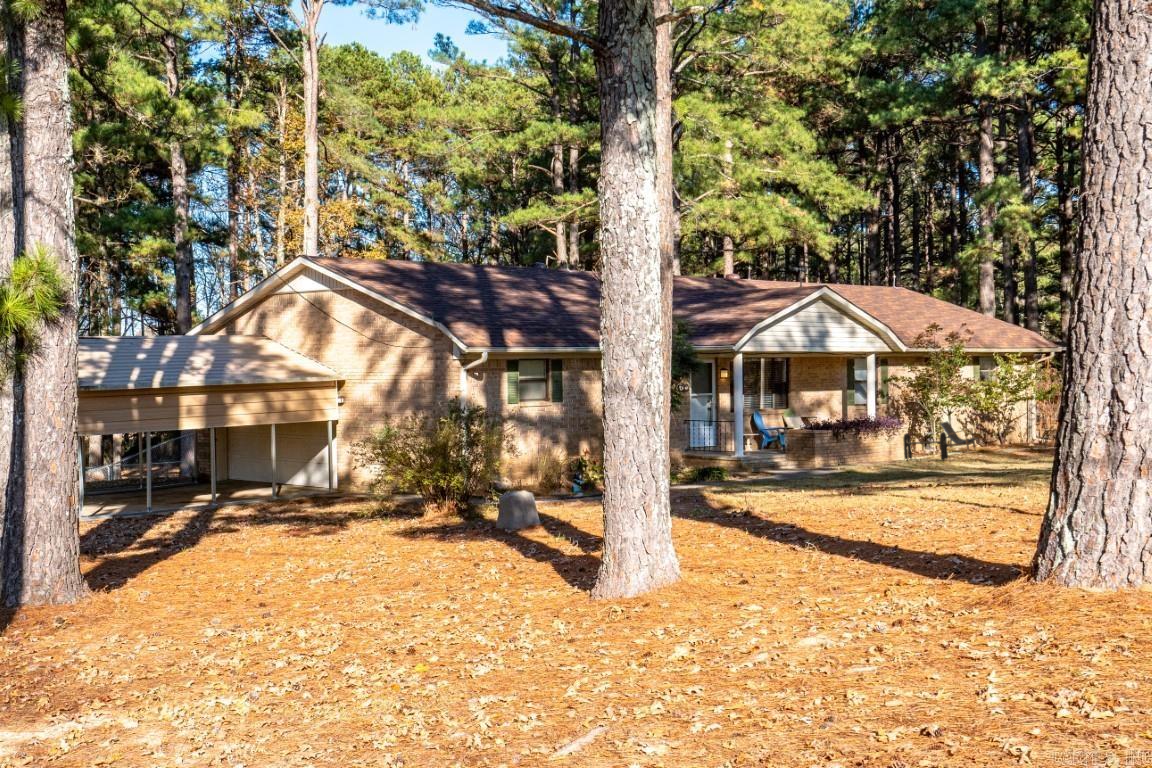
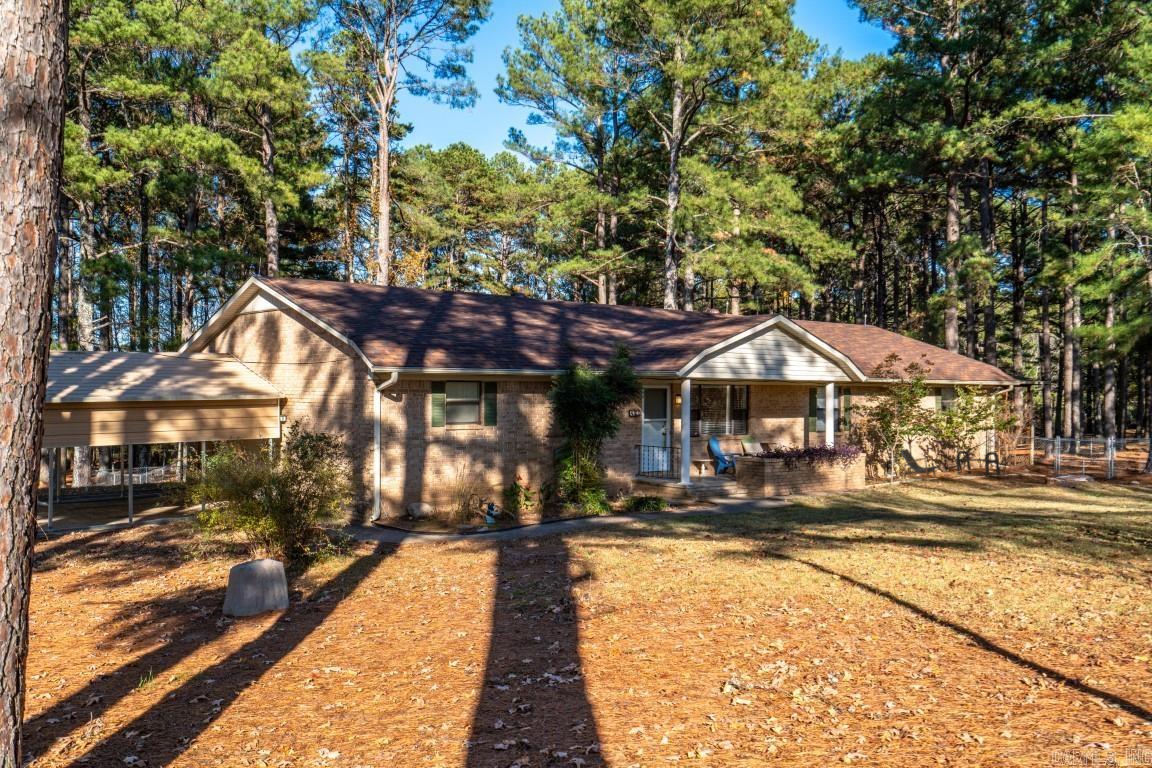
bench: present [903,432,948,461] -> present [956,451,1000,476]

